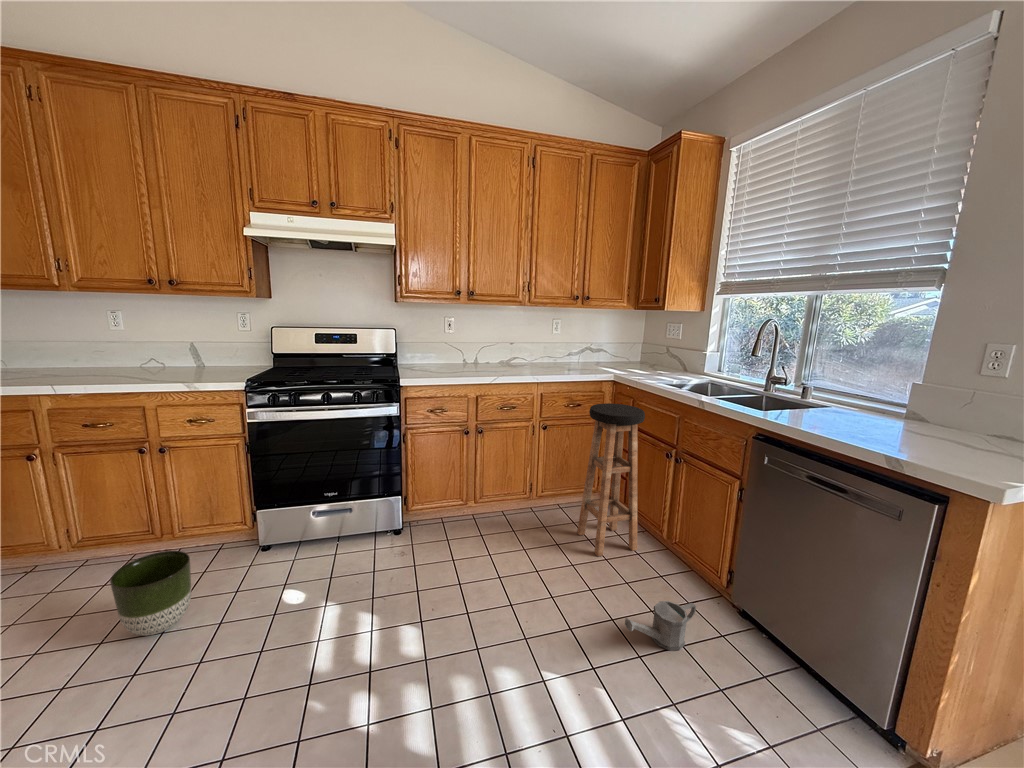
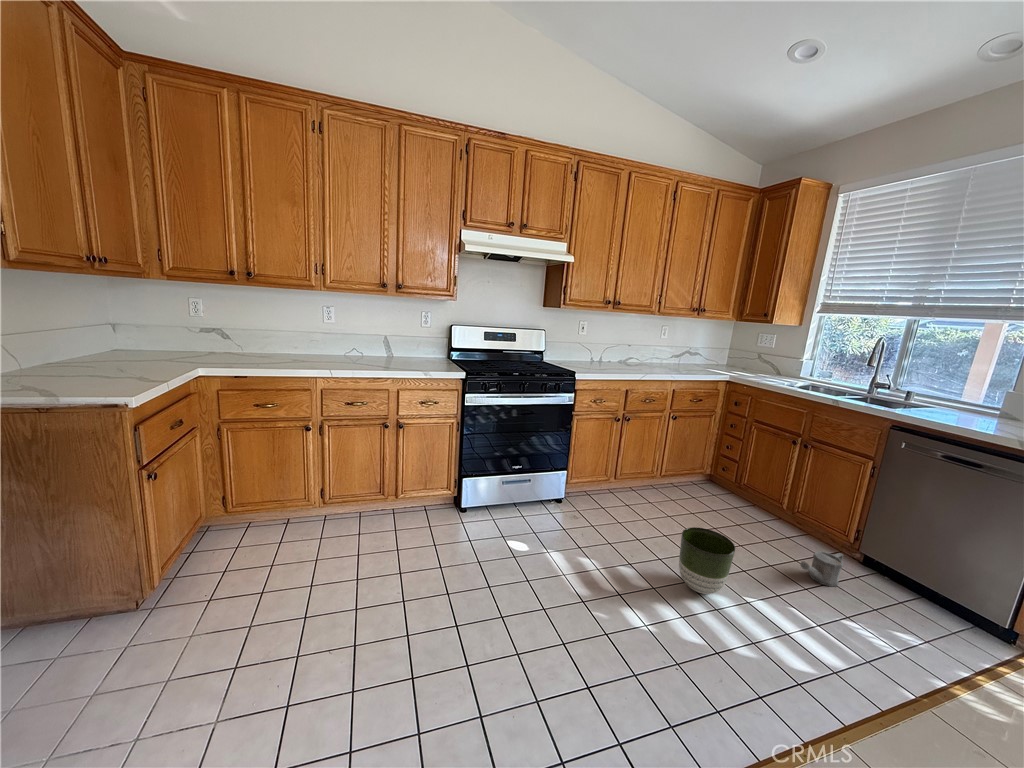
bar stool: present [577,403,645,556] -> none [704,400,777,523]
planter: present [110,551,191,636] -> present [679,527,735,594]

